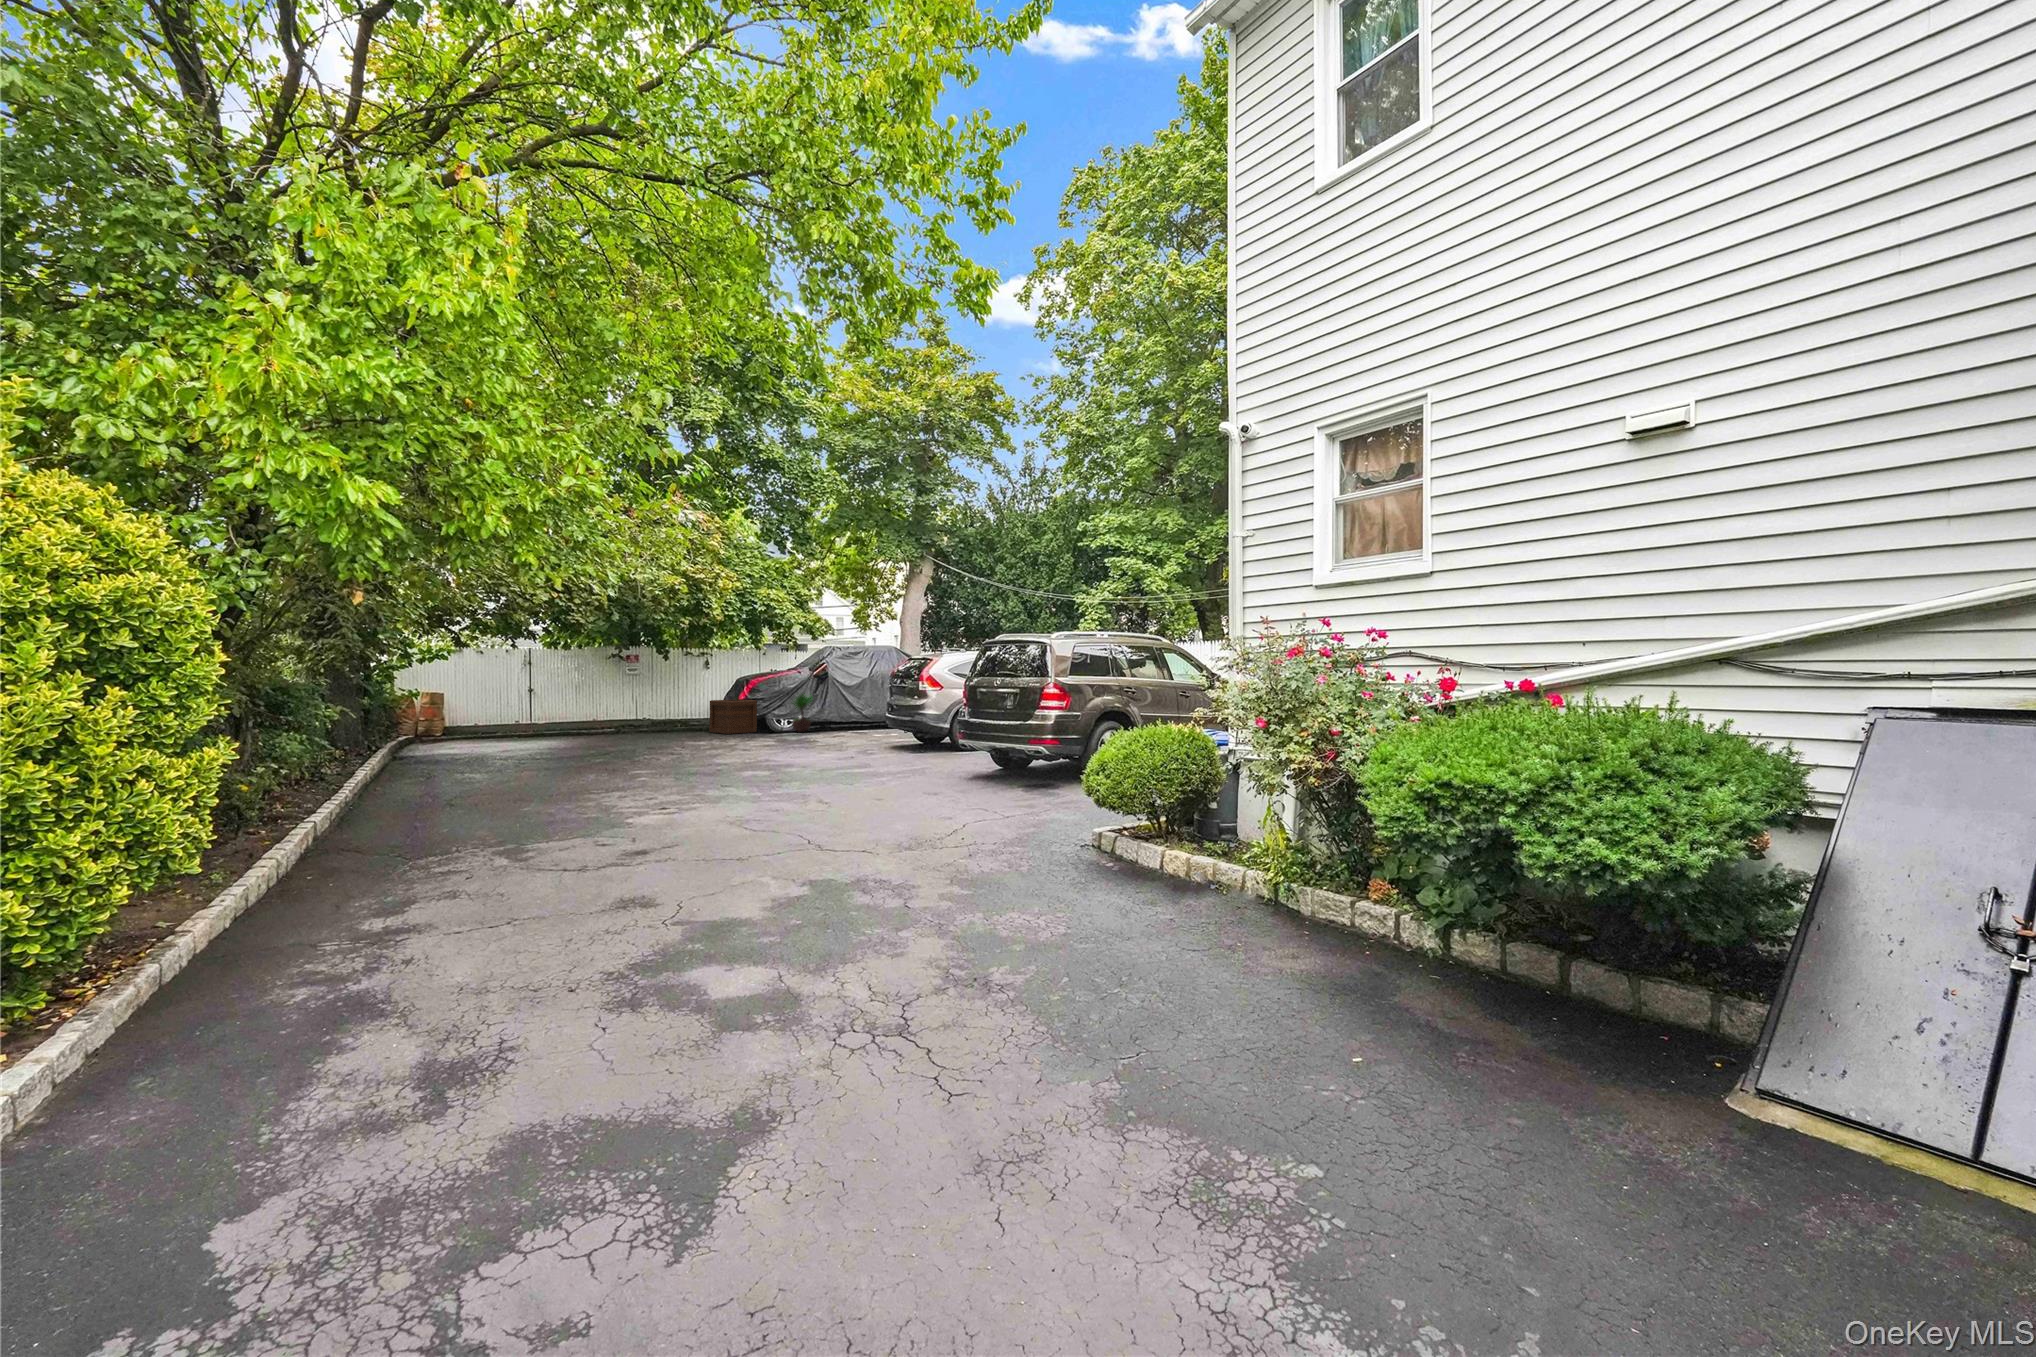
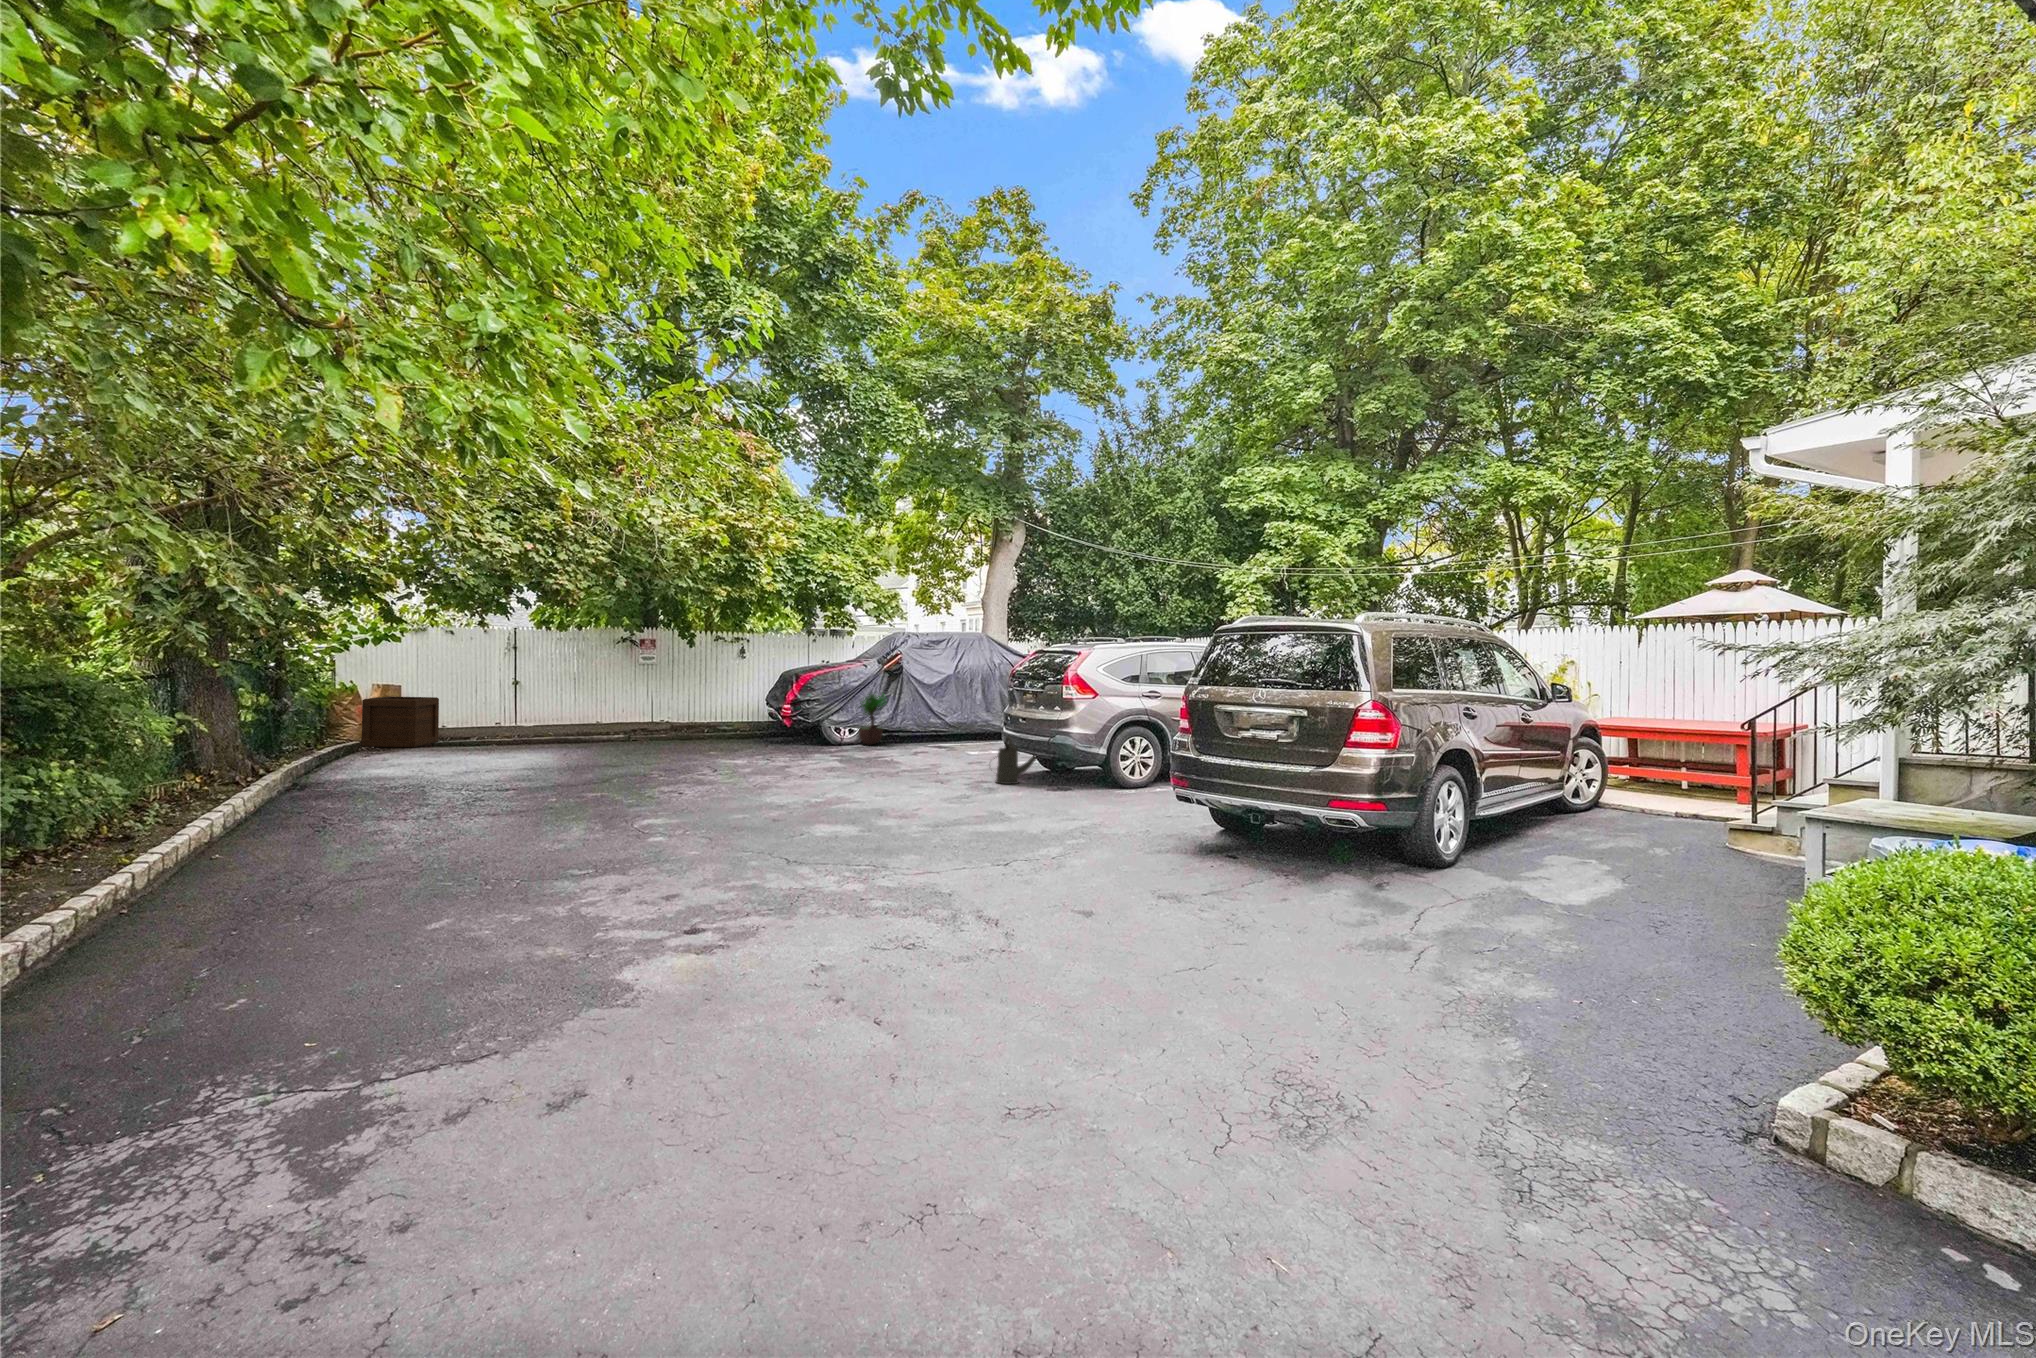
wooden crate: present [709,700,757,734] -> present [362,696,439,747]
watering can: none [873,718,912,751] -> present [996,736,1036,784]

